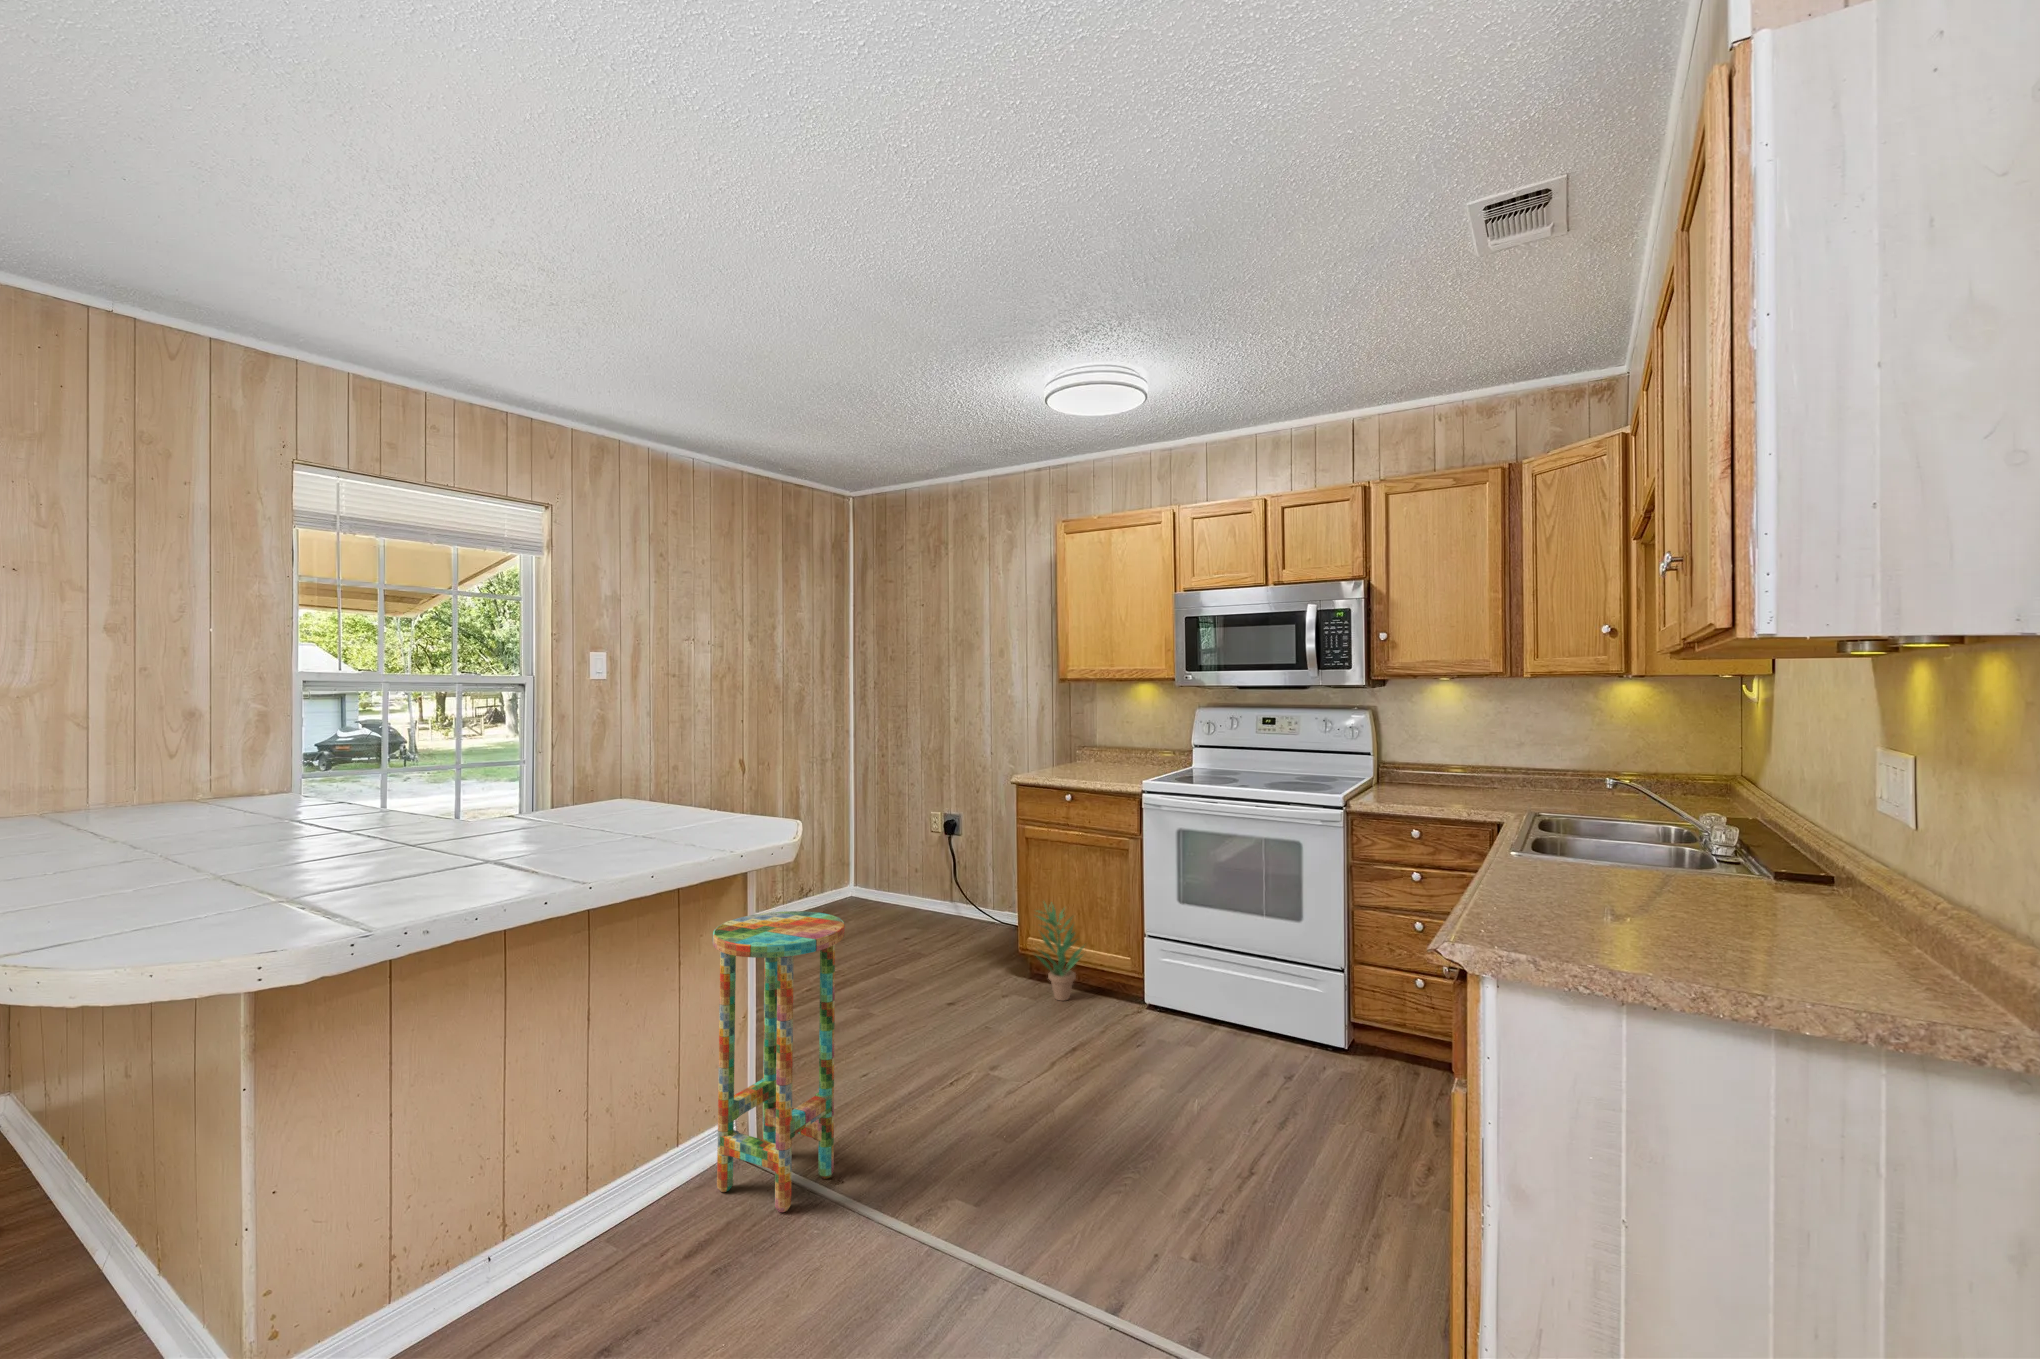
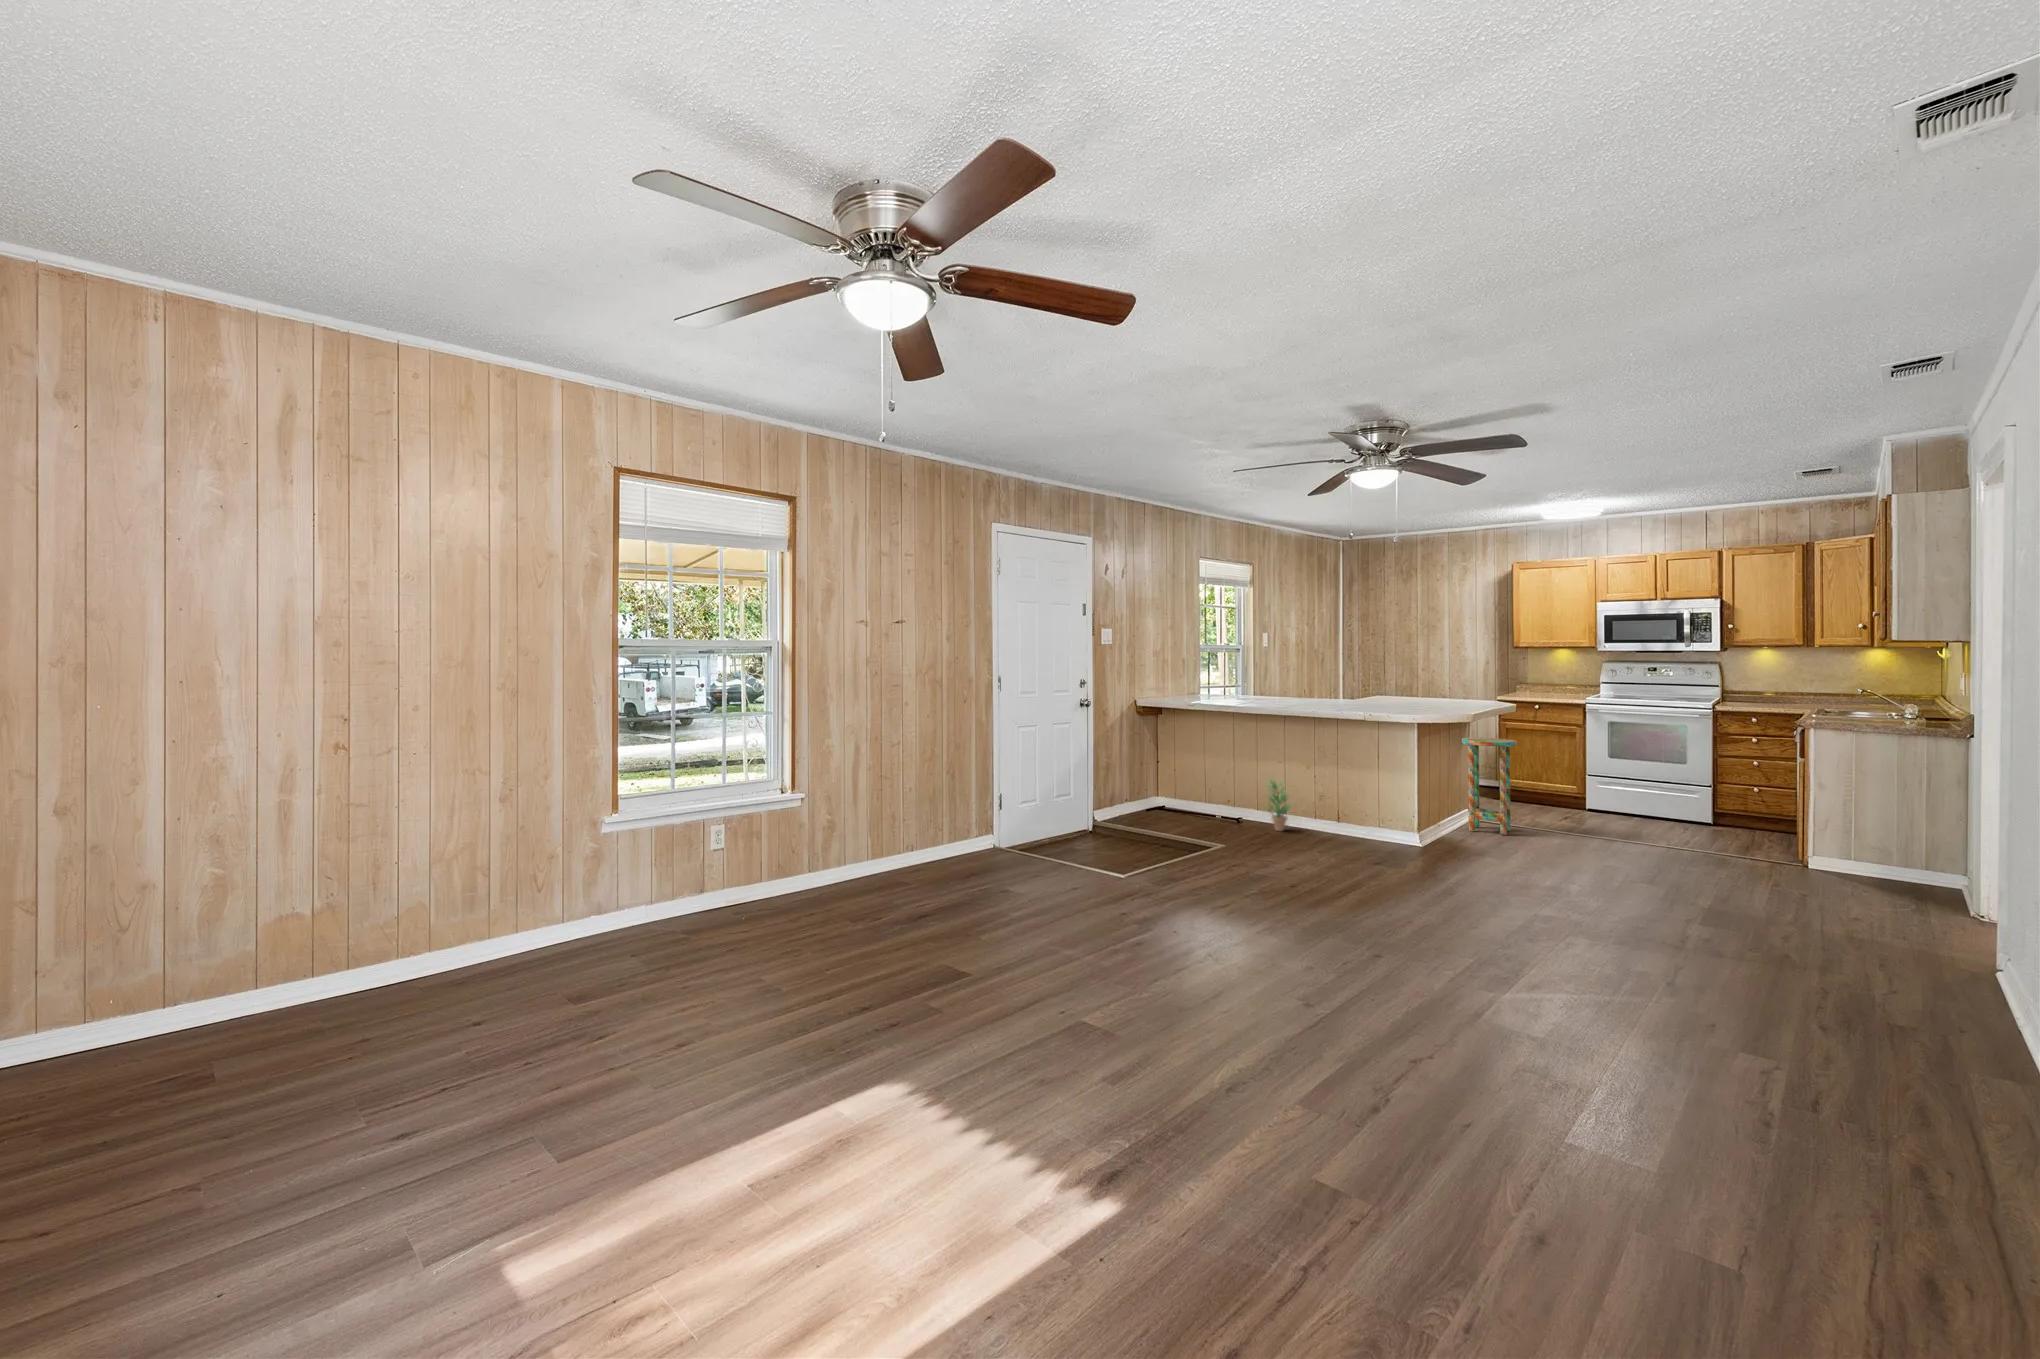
potted plant: present [1037,902,1084,1001] -> present [1267,779,1290,831]

